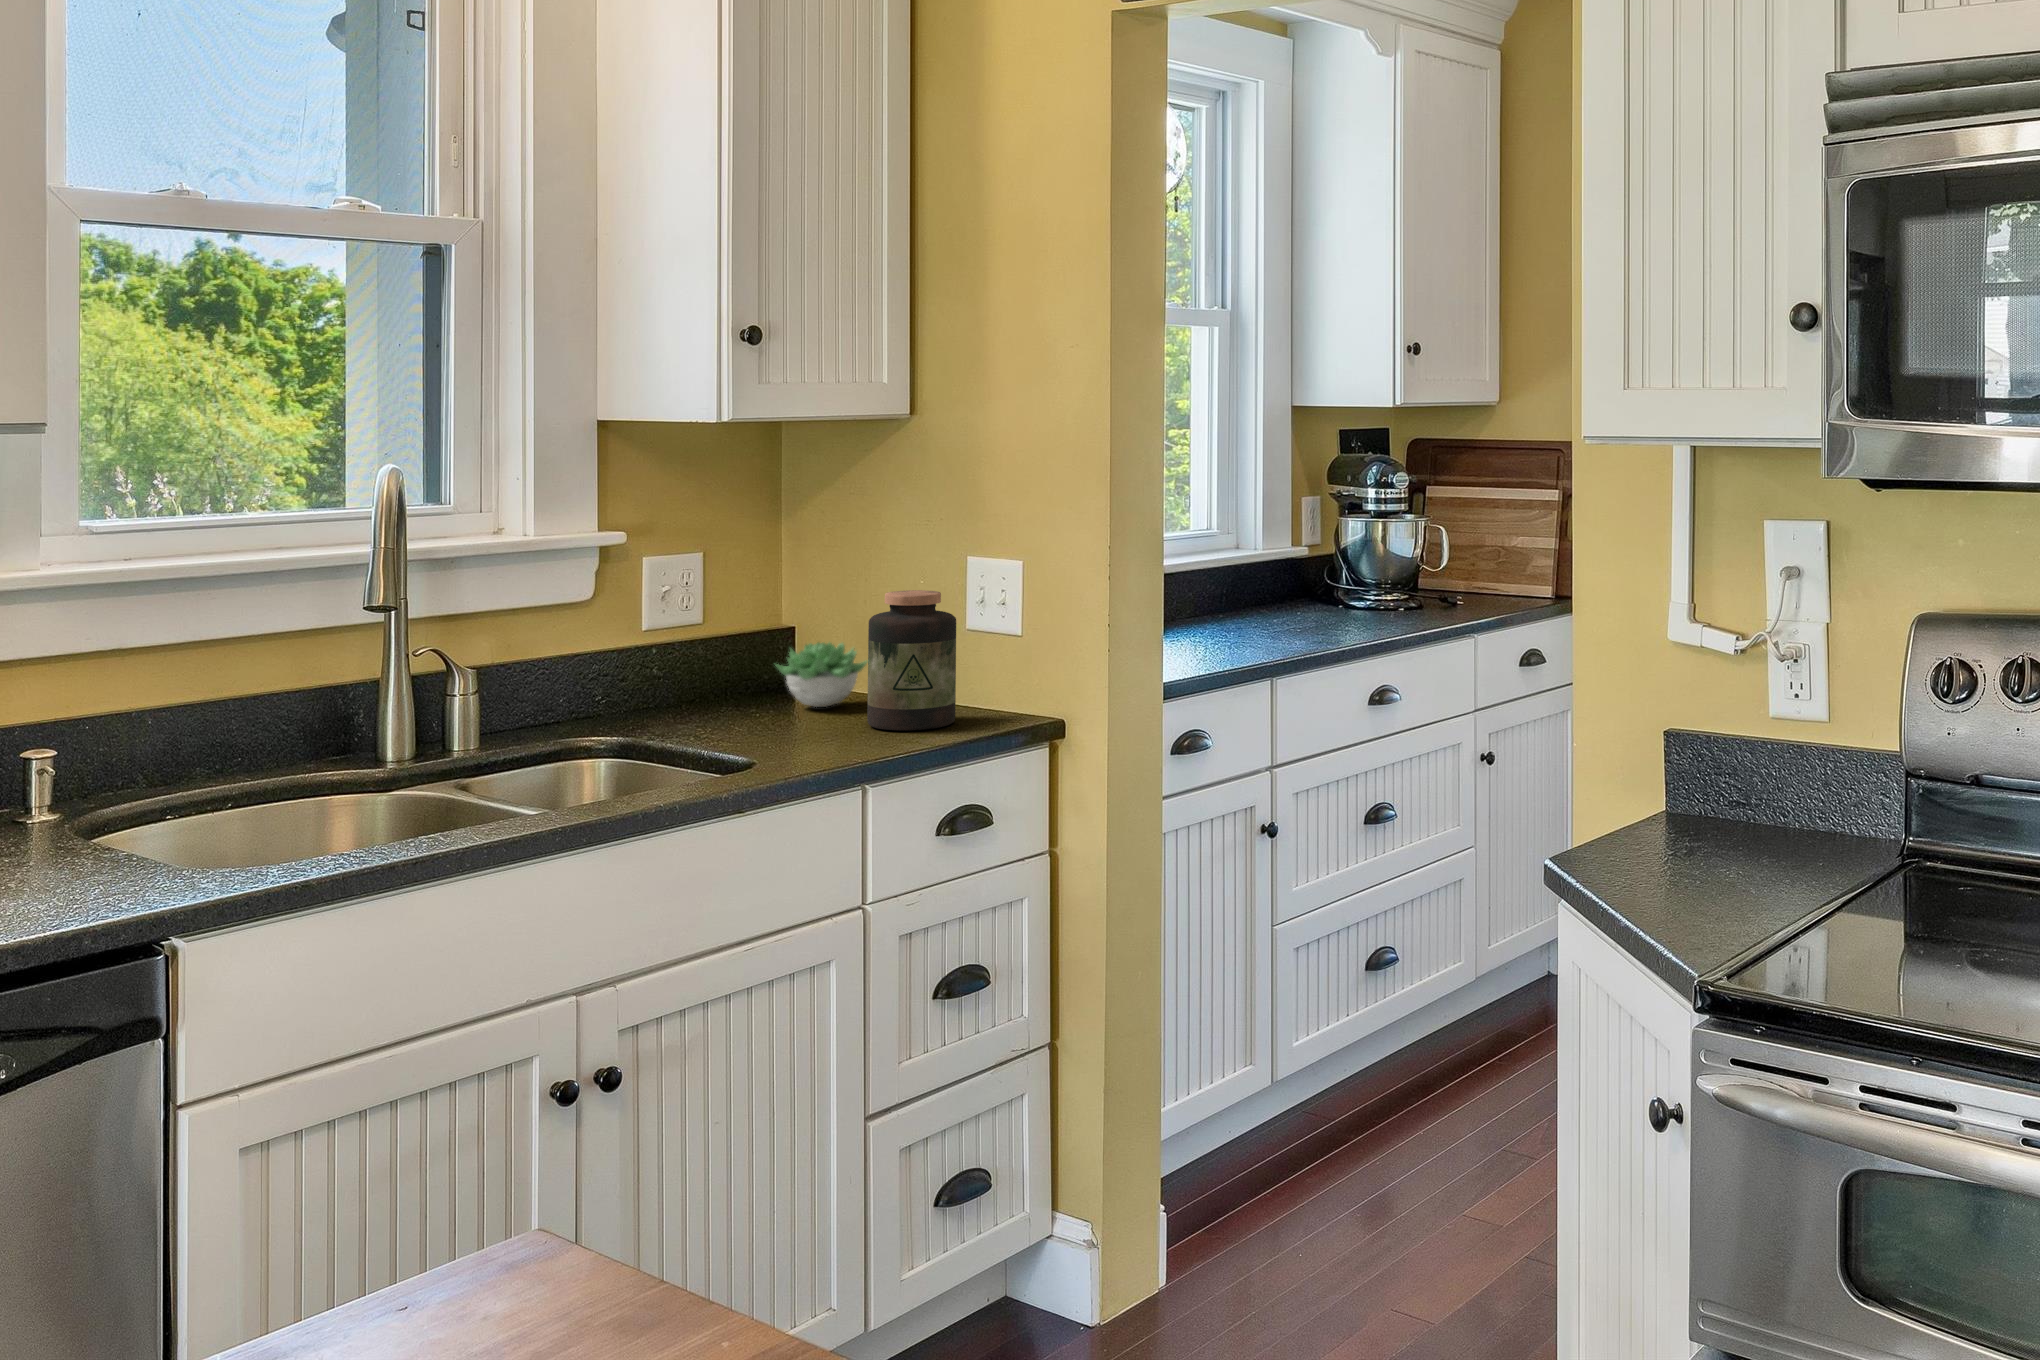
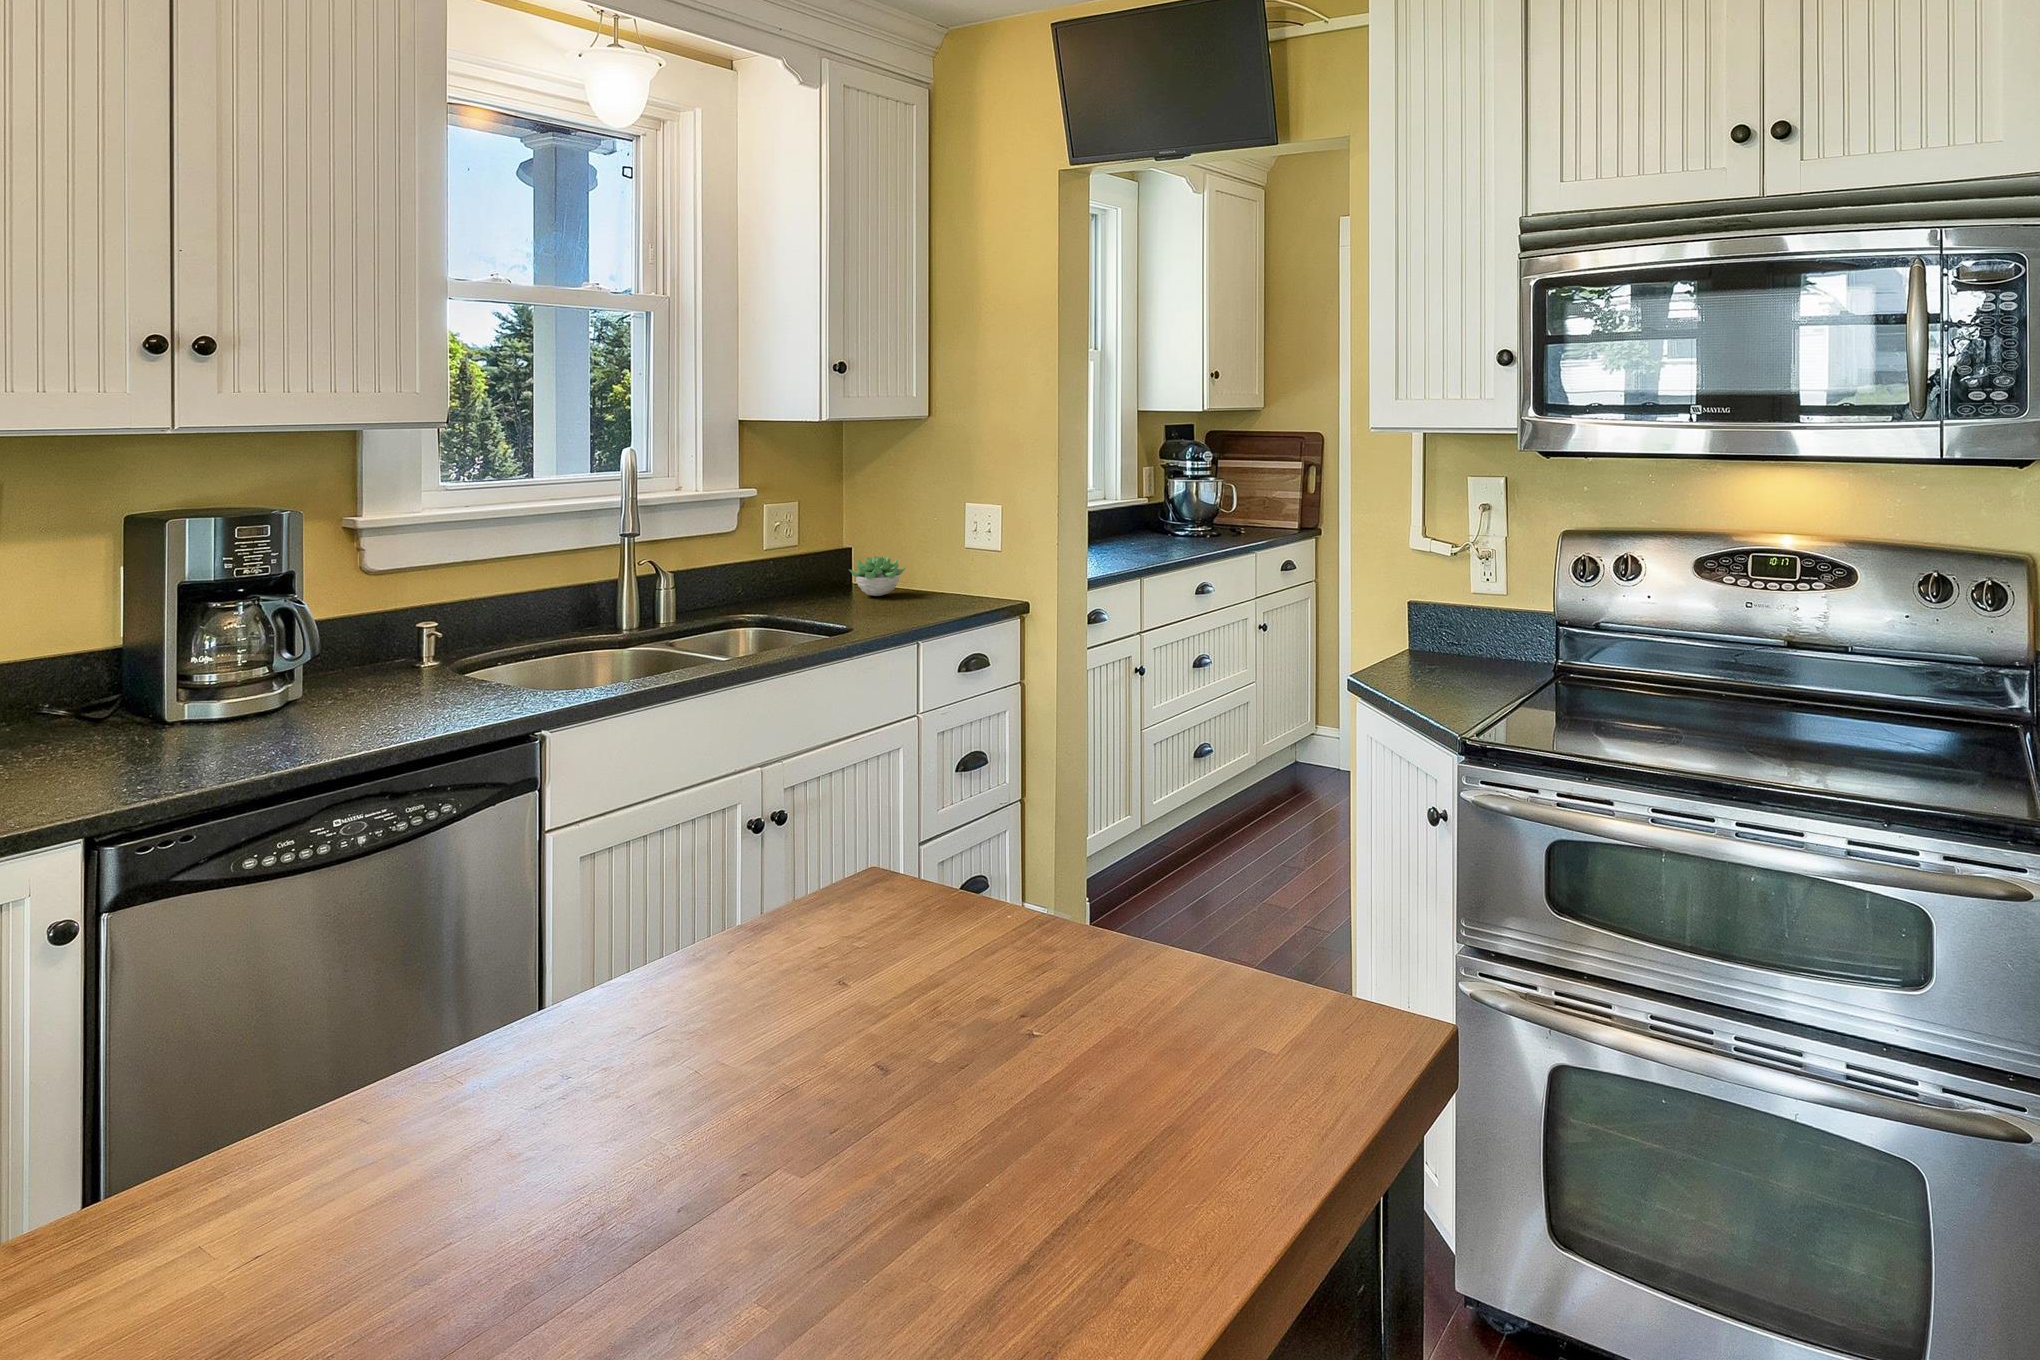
jar: present [867,590,956,730] -> none [911,524,964,609]

